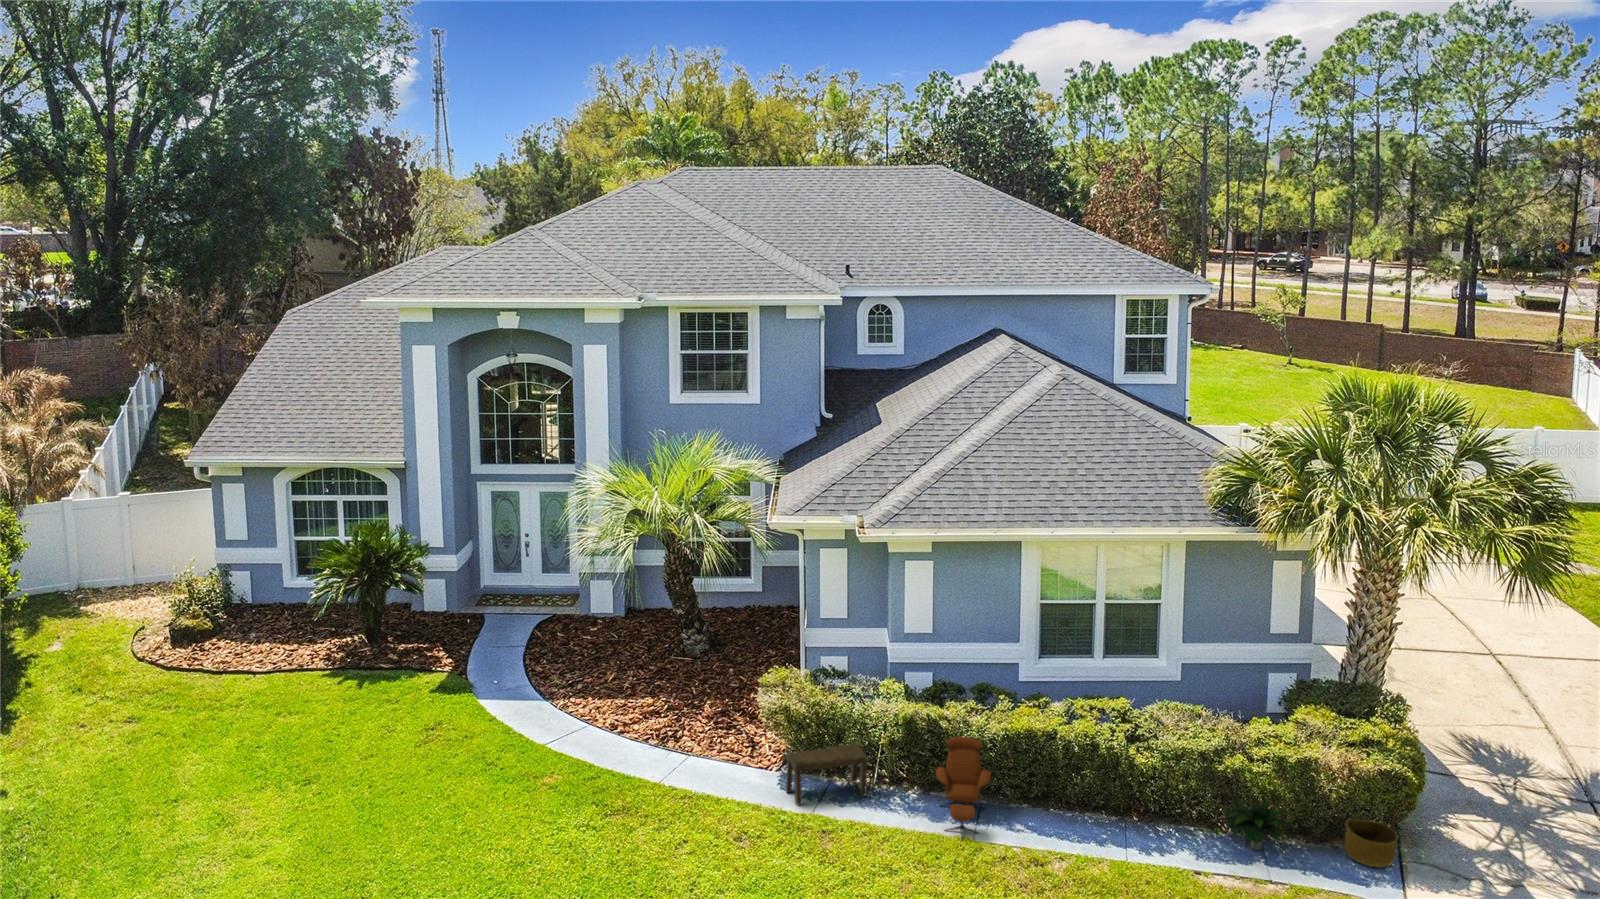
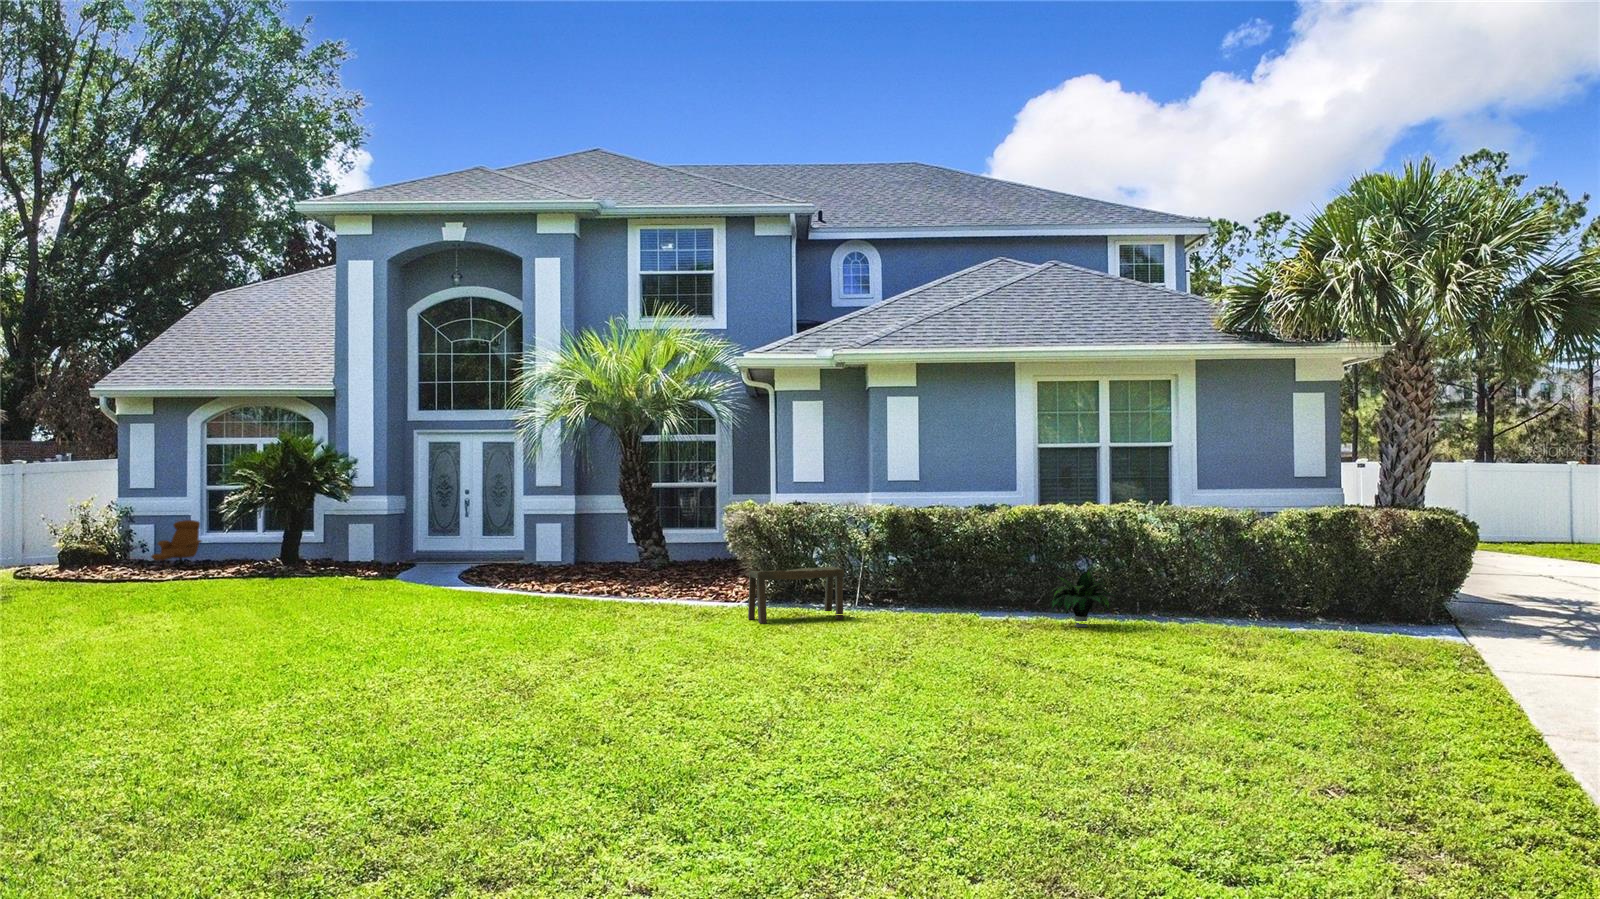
lounge chair: present [936,736,991,837] -> present [151,520,202,571]
potted plant: present [1228,800,1291,850] -> present [1048,568,1118,628]
basket: present [1345,820,1398,867] -> none [1410,596,1474,637]

